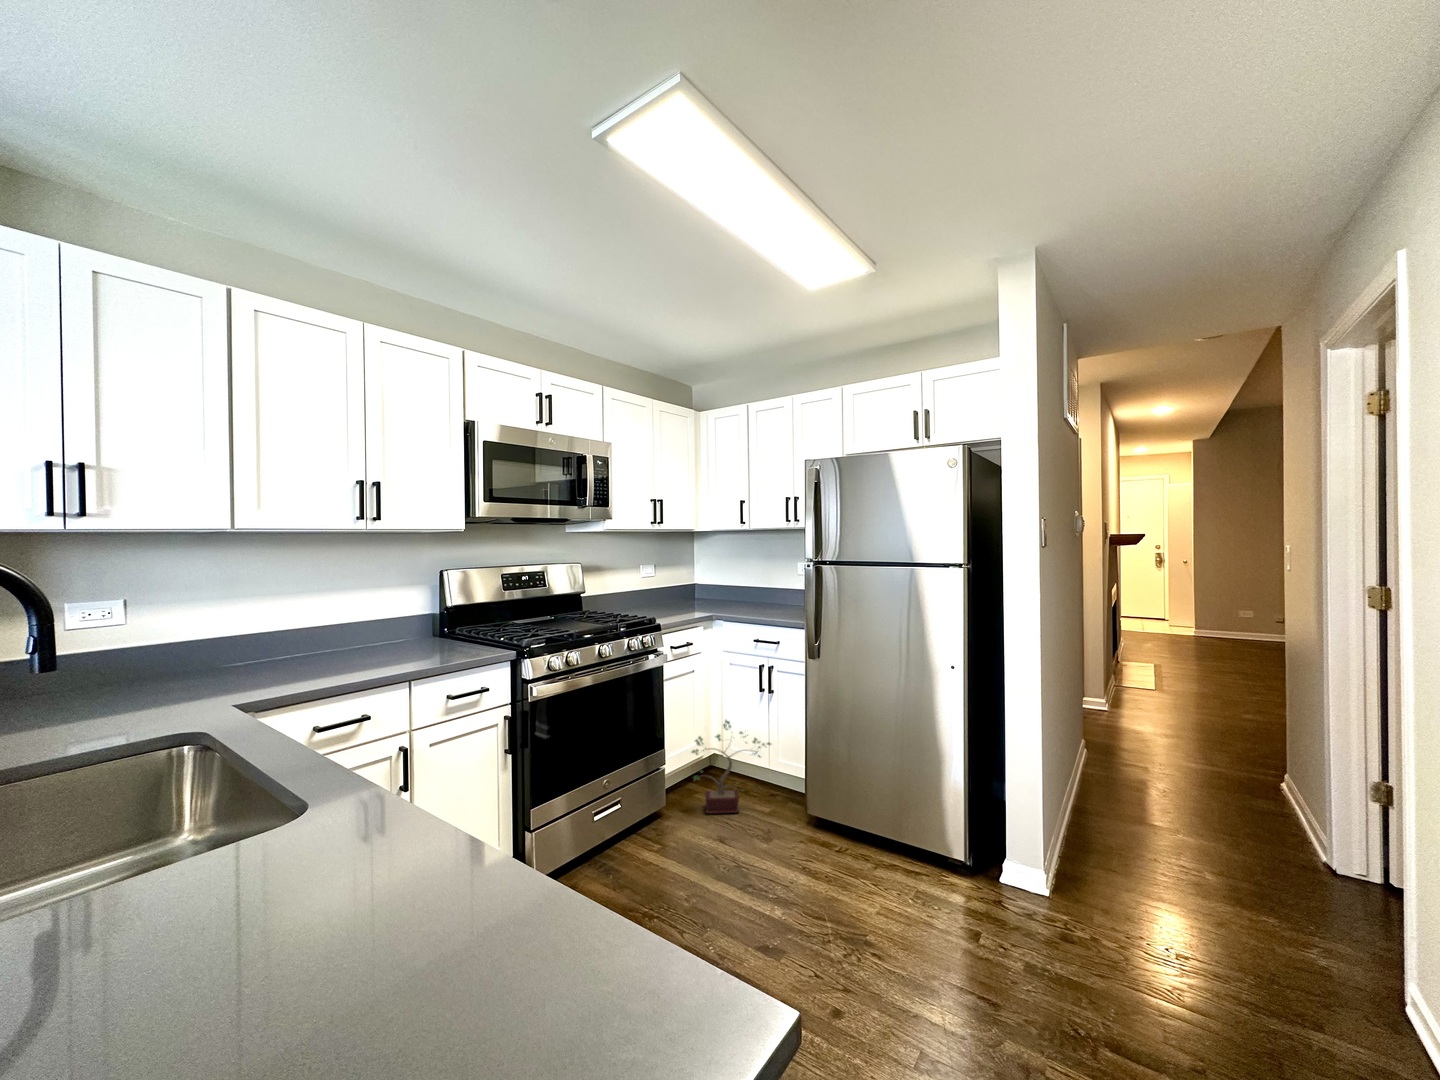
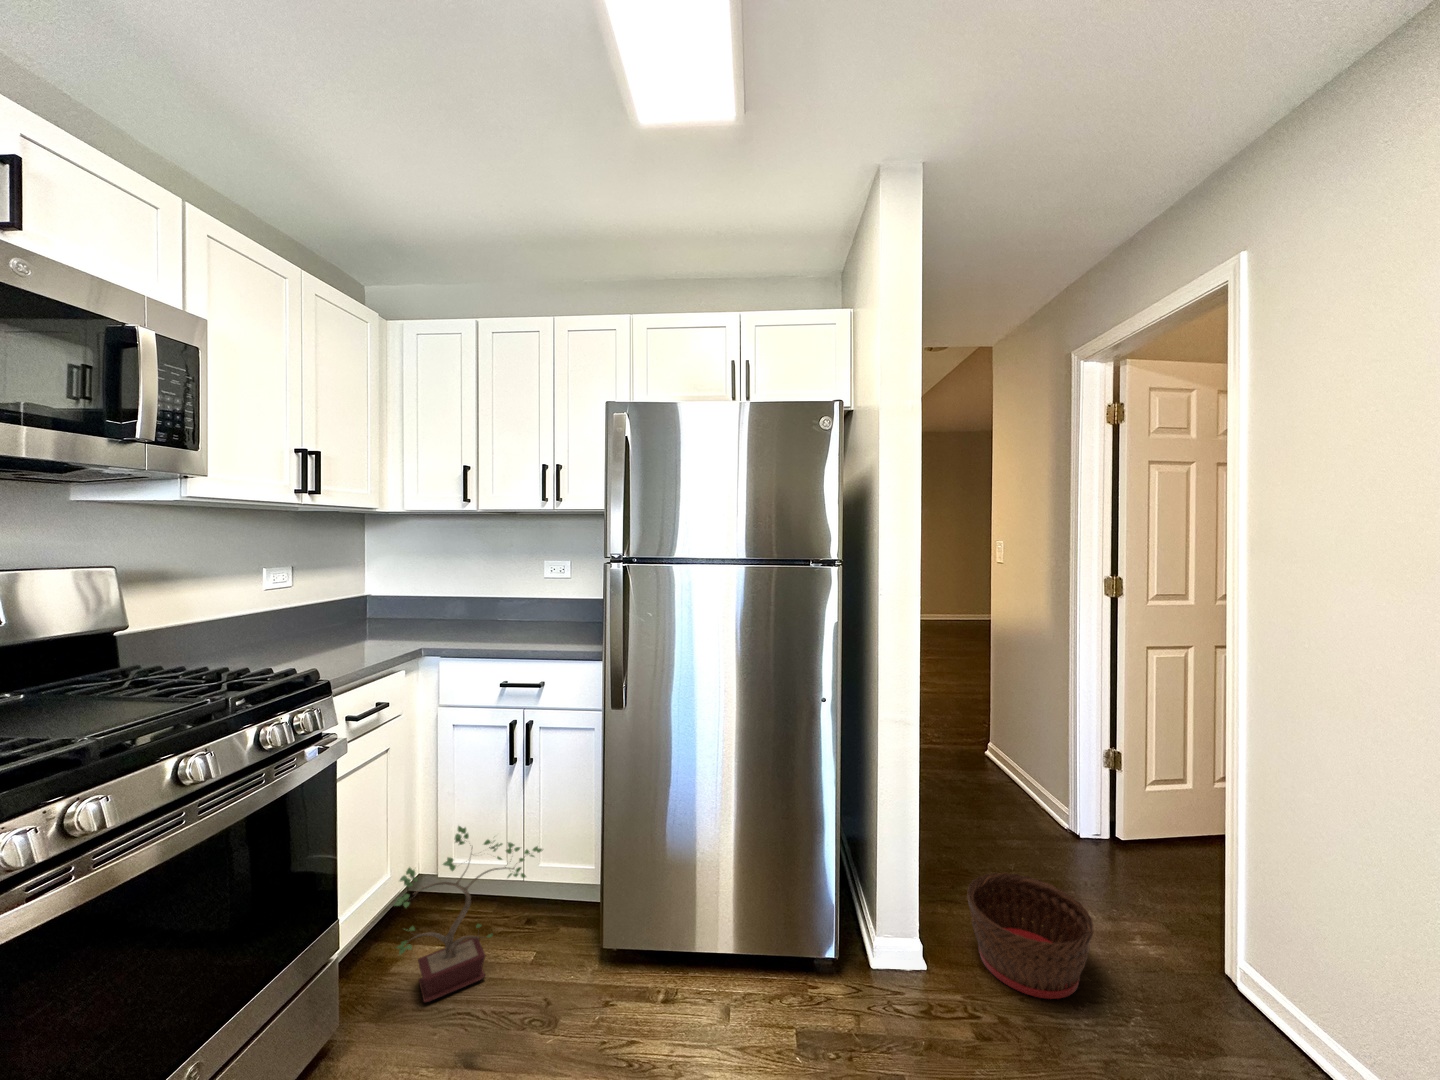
basket: none [1093,844,1215,947] -> present [967,873,1094,999]

